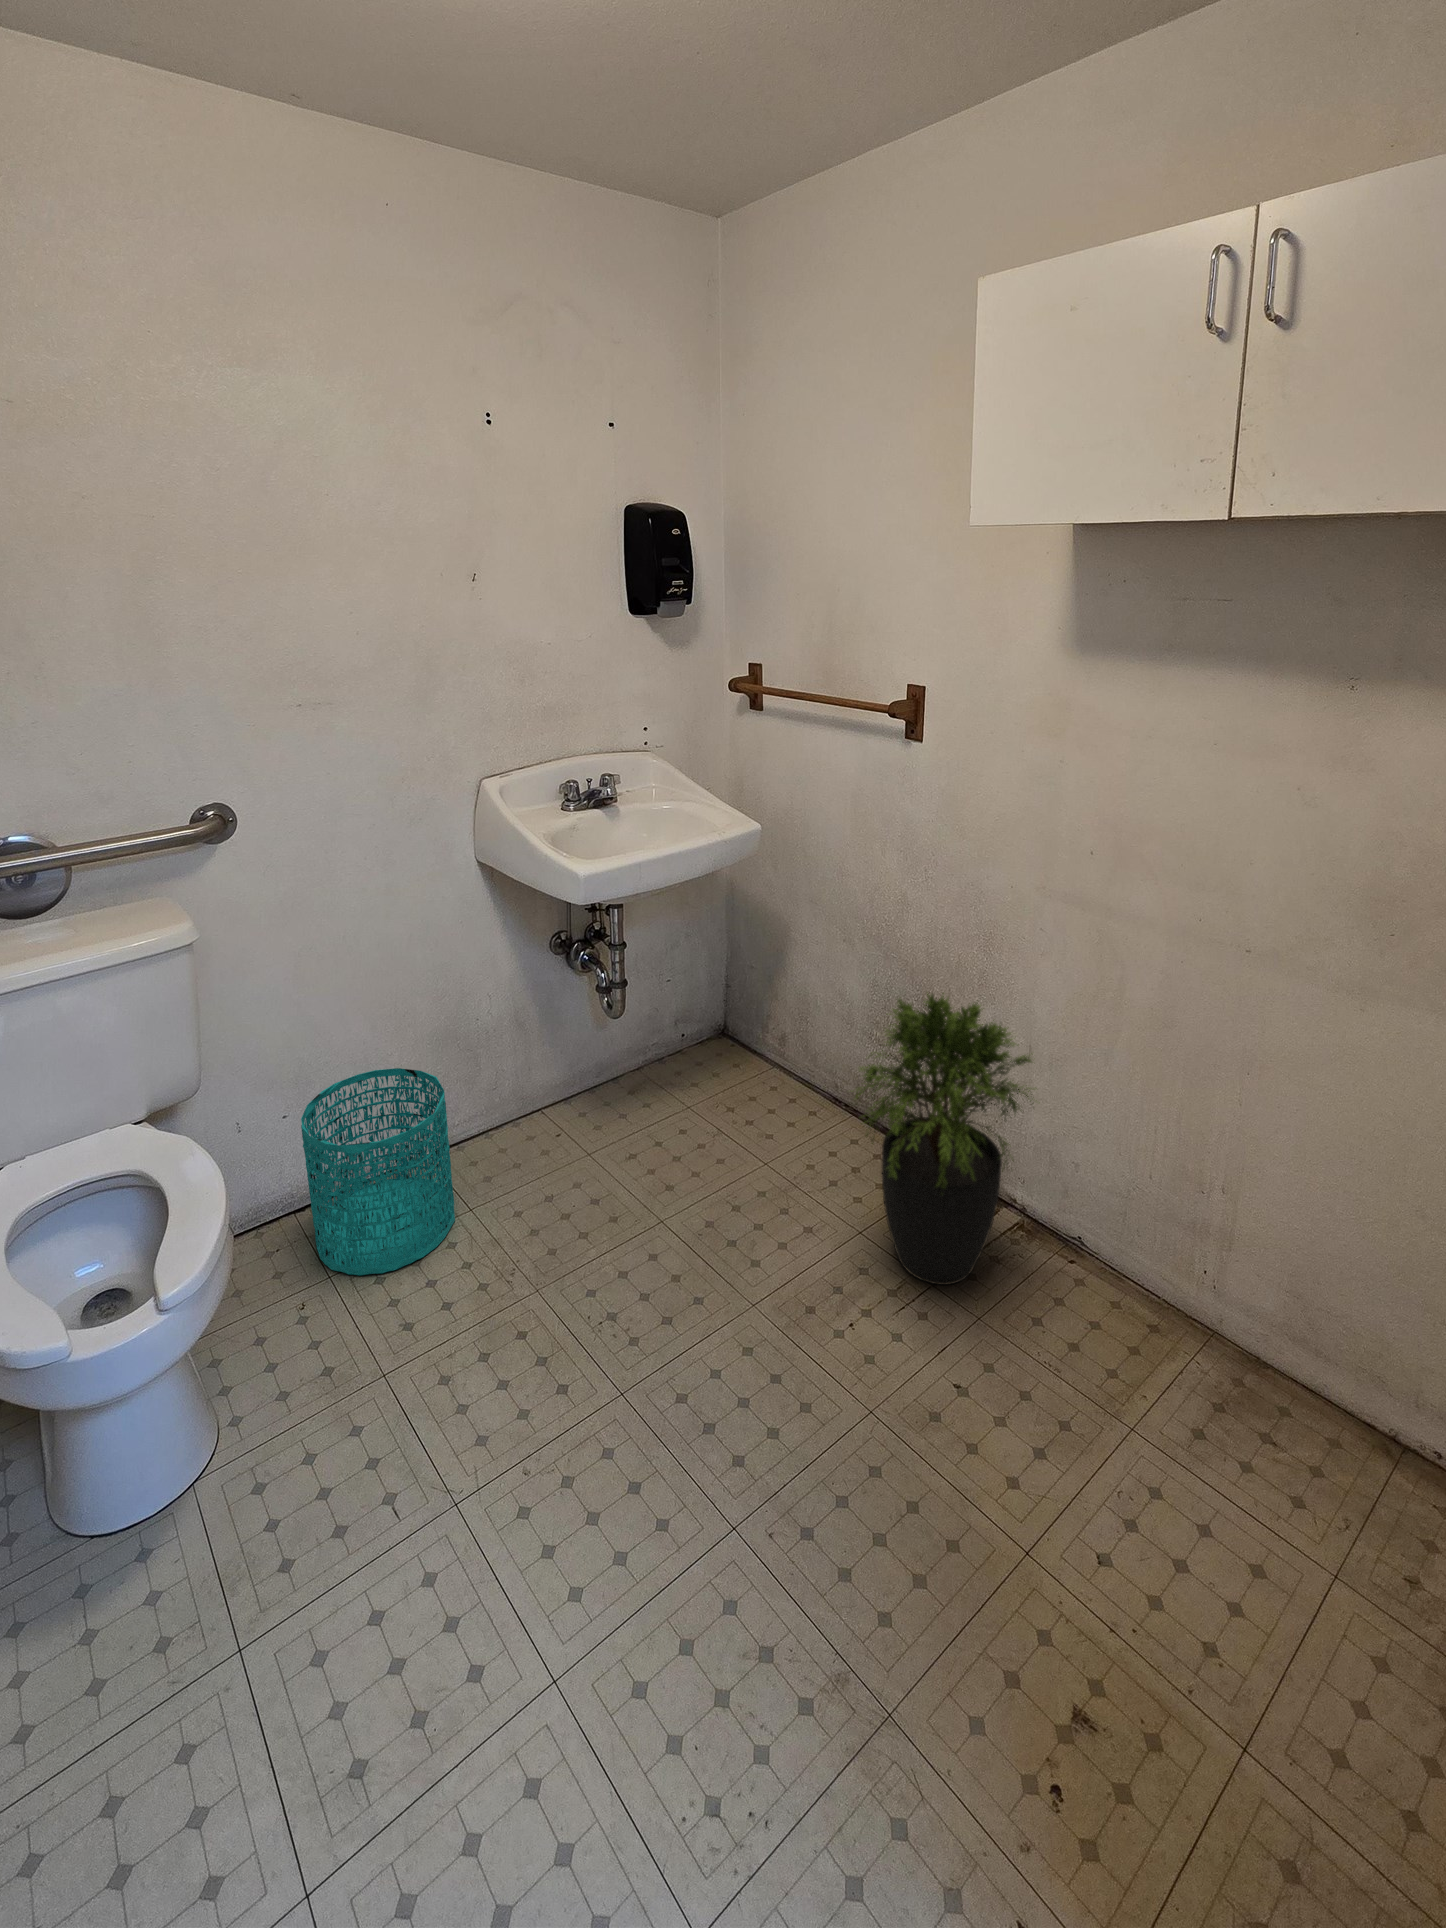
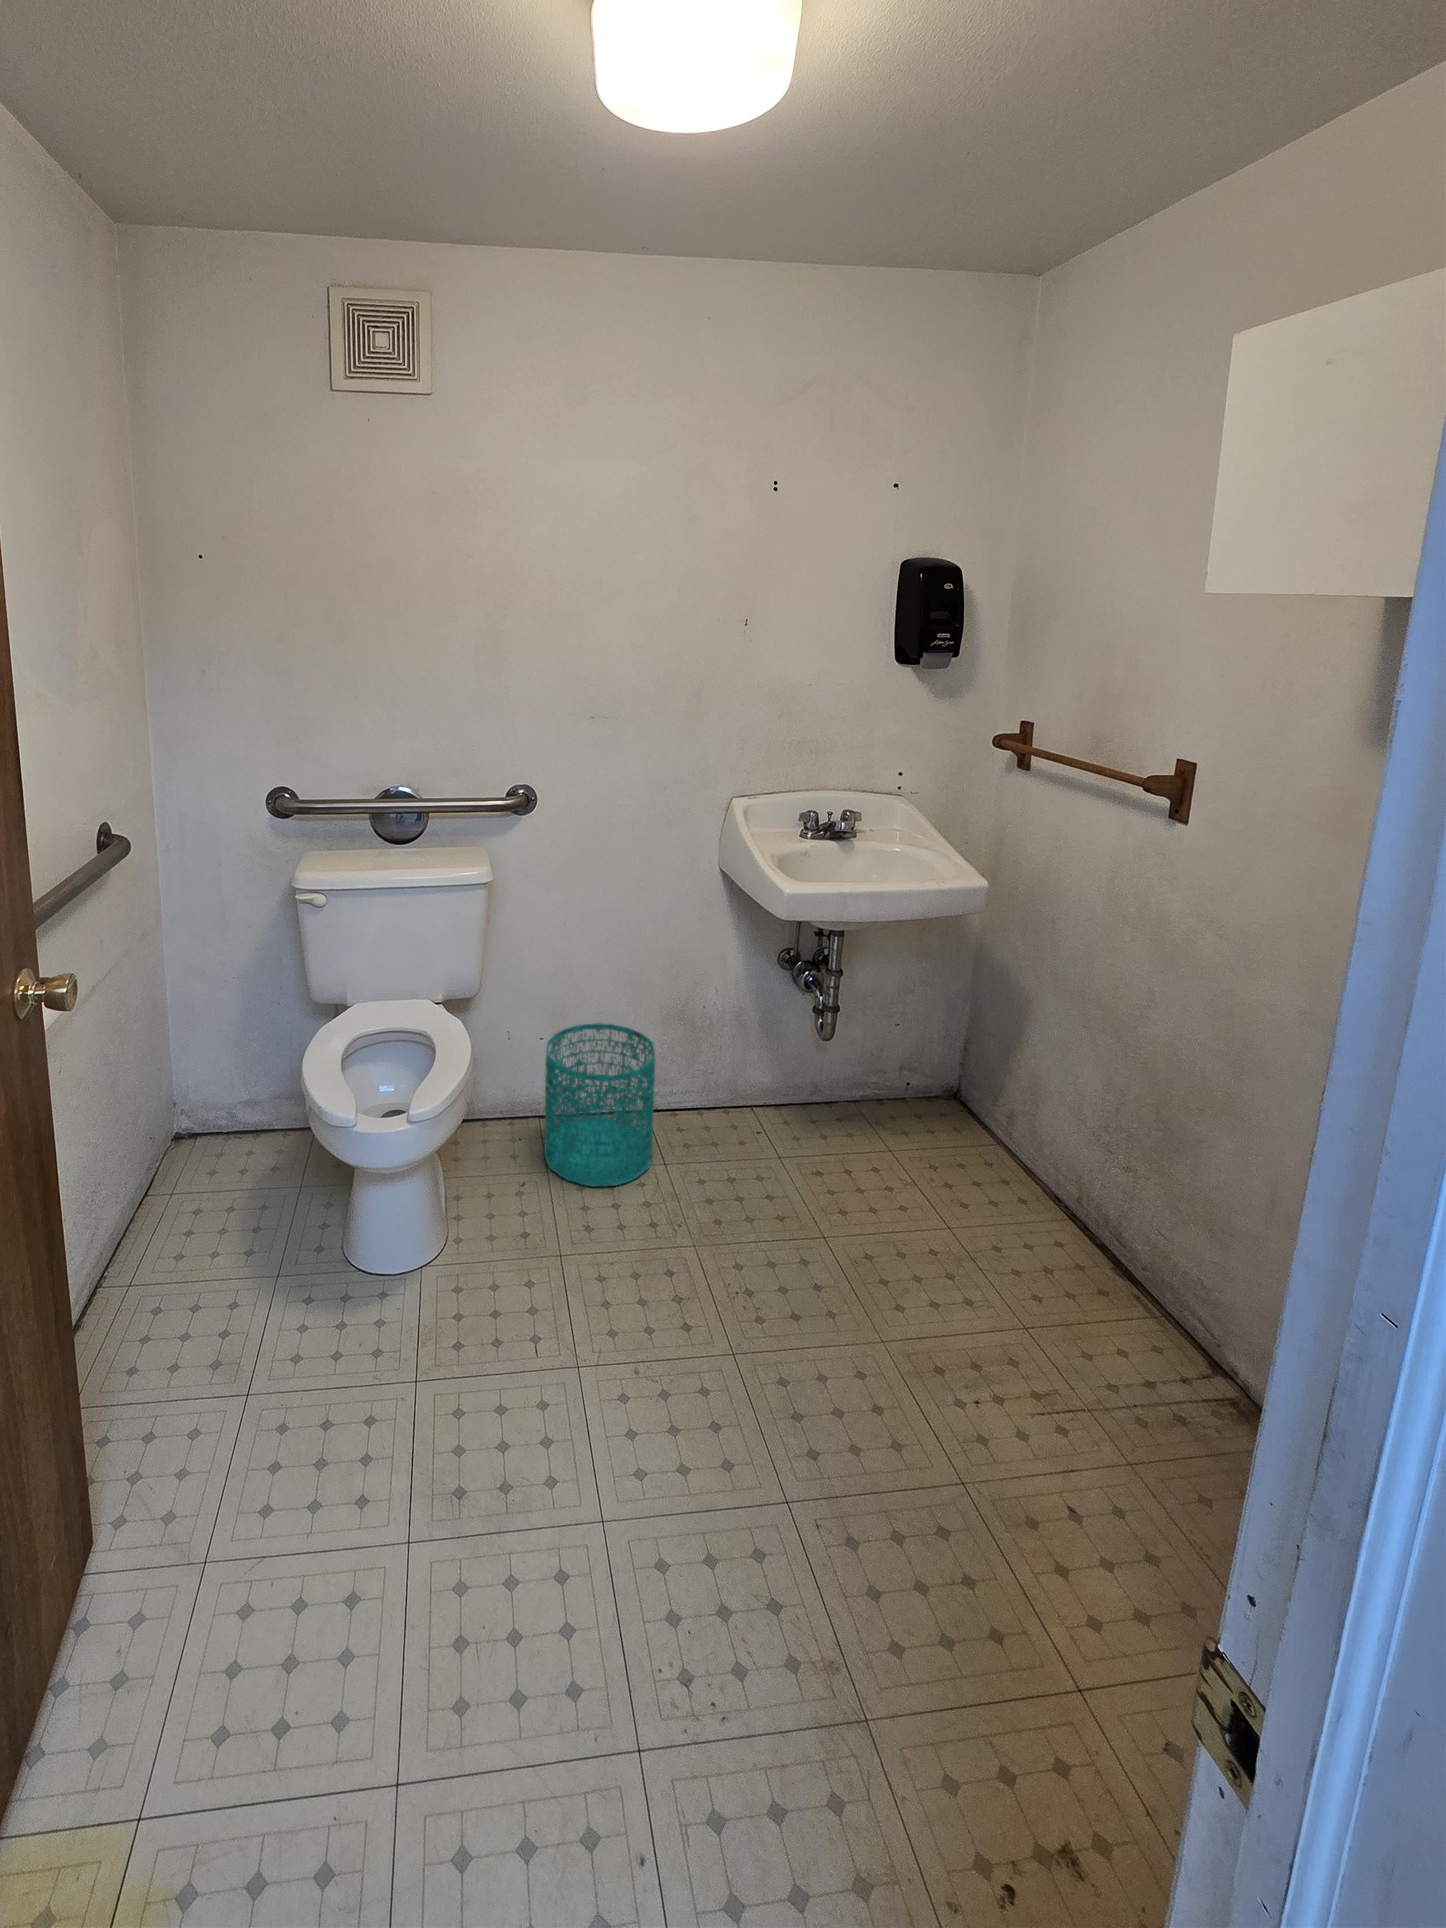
potted plant: present [856,993,1034,1285] -> none [1017,1087,1267,1422]

